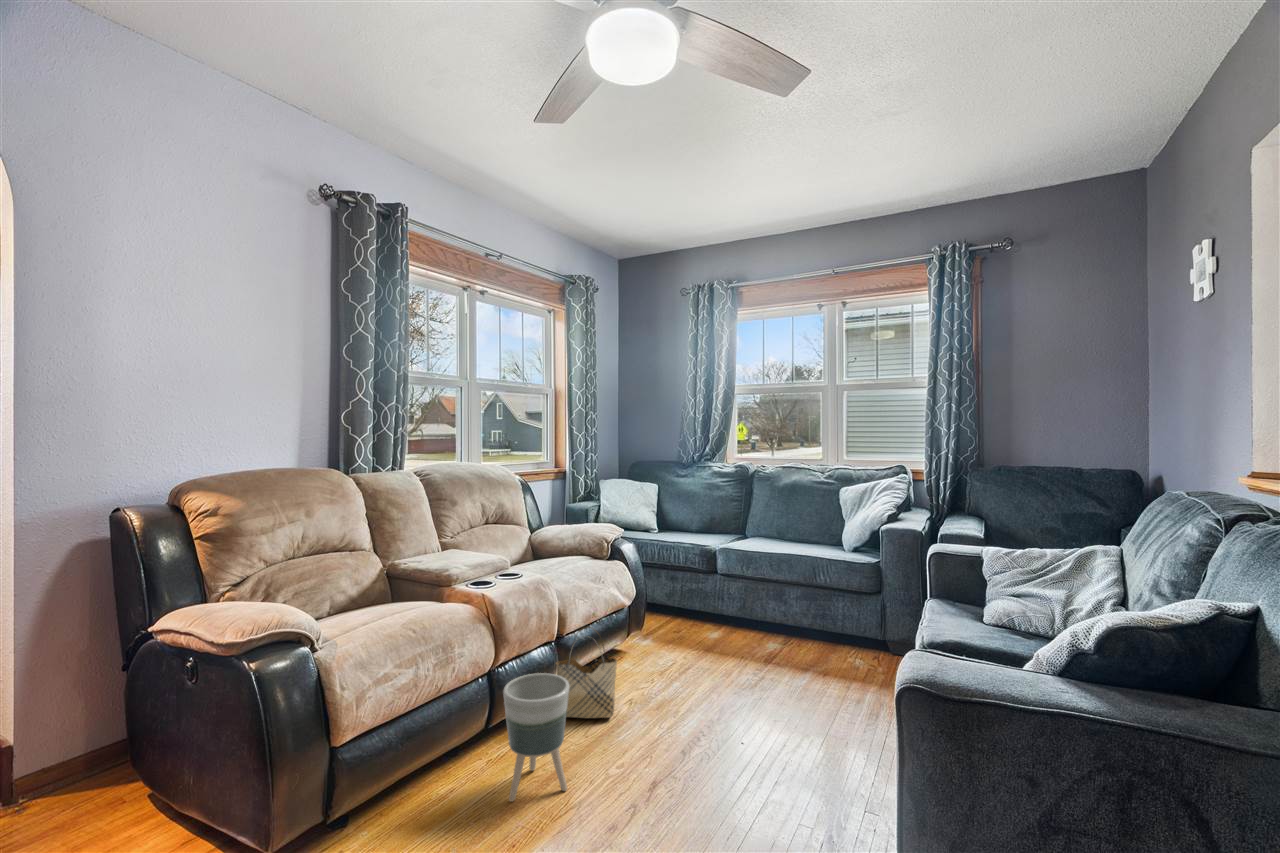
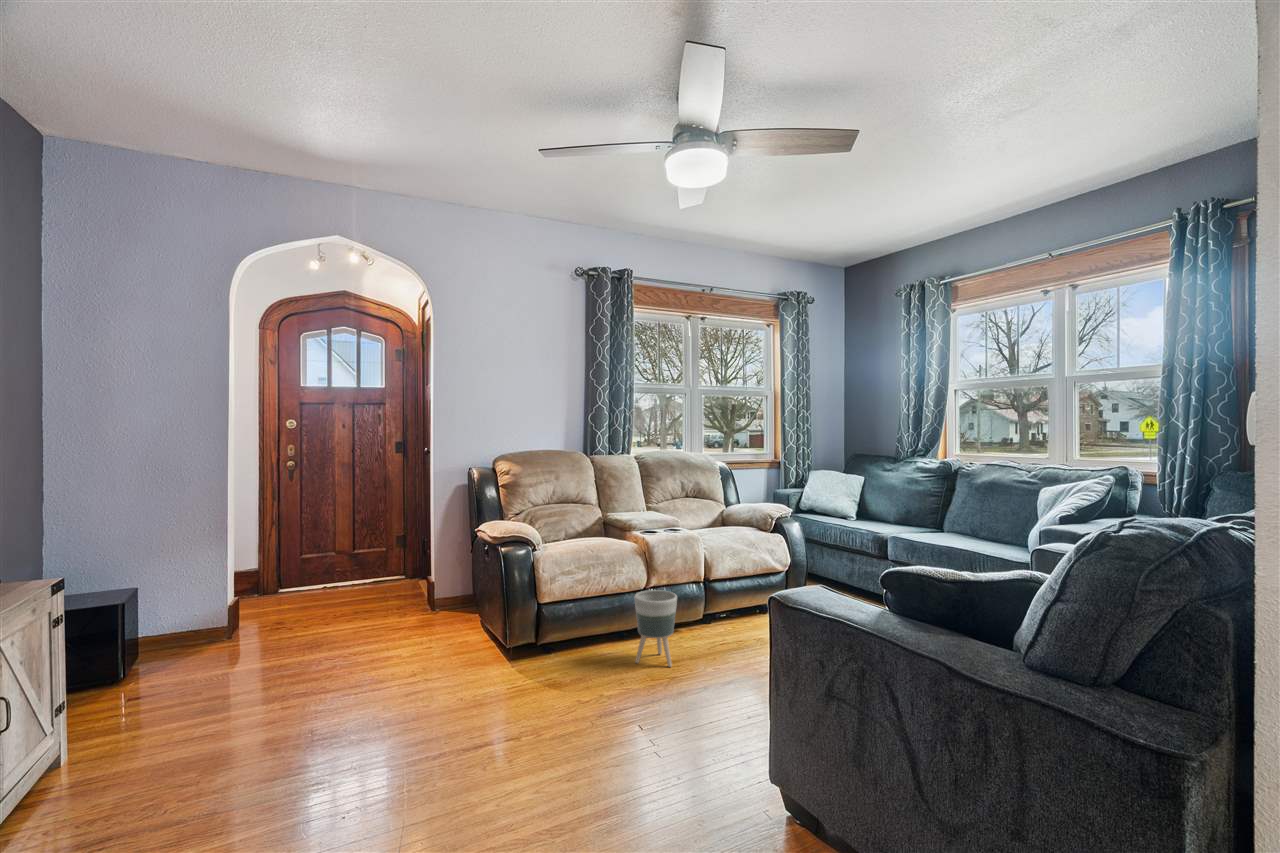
woven basket: present [556,626,617,718] -> none [698,574,742,642]

